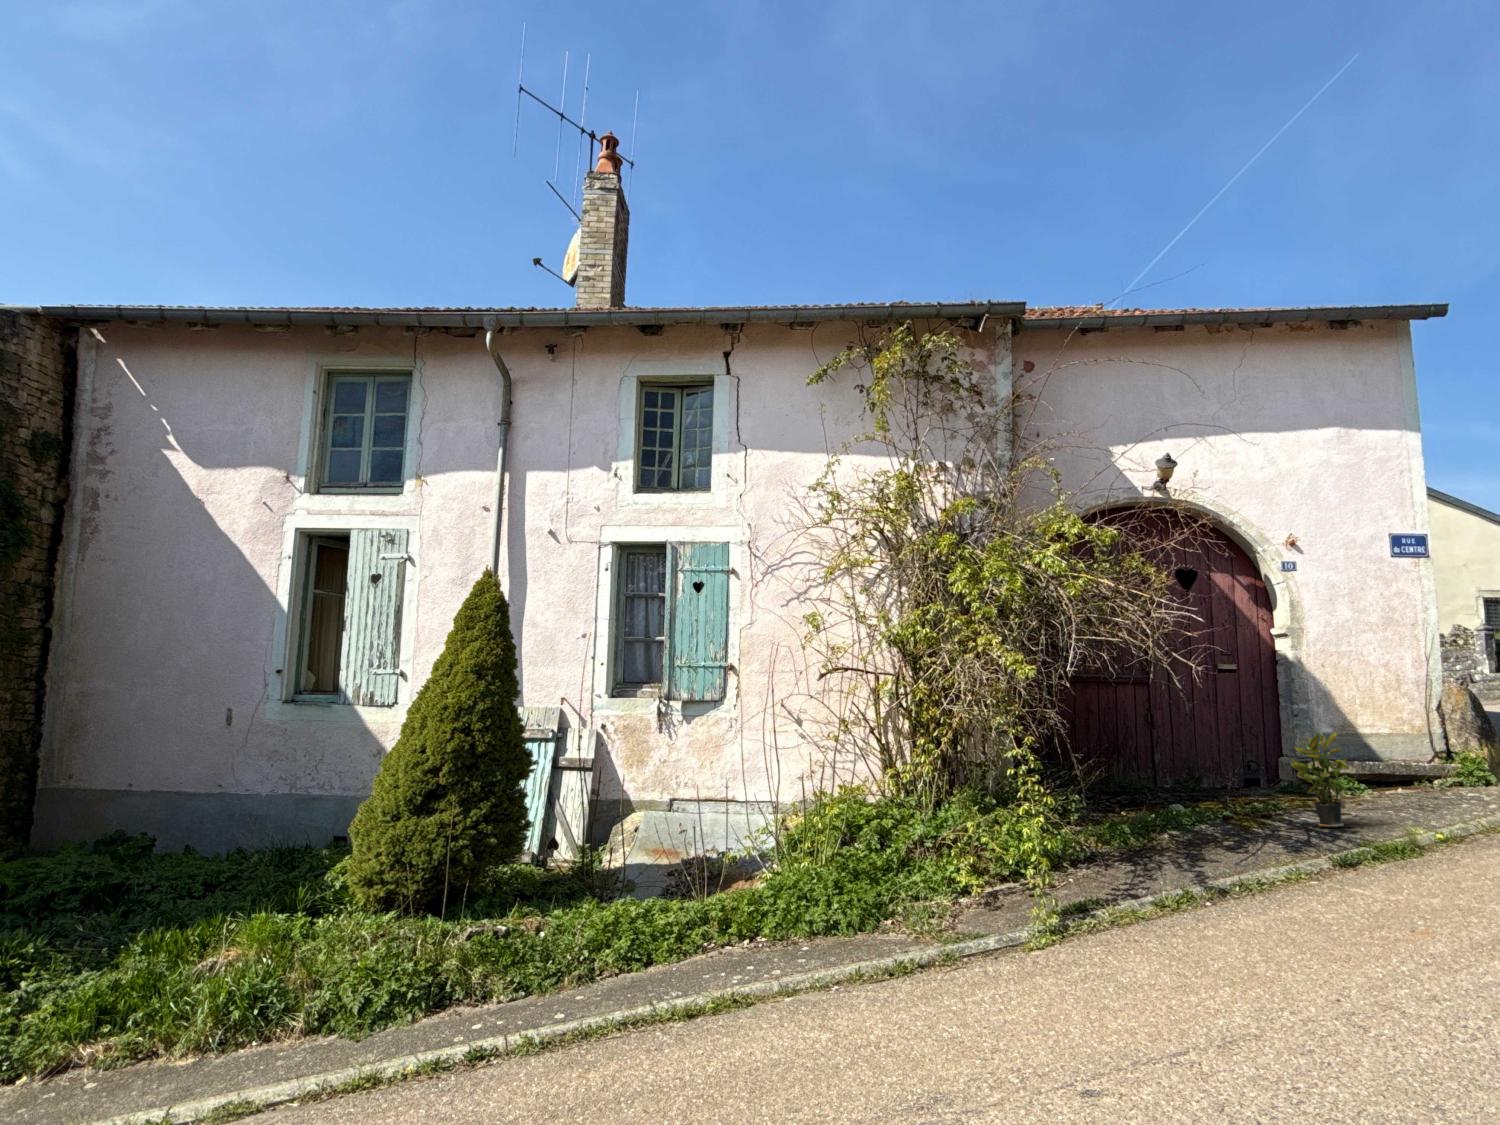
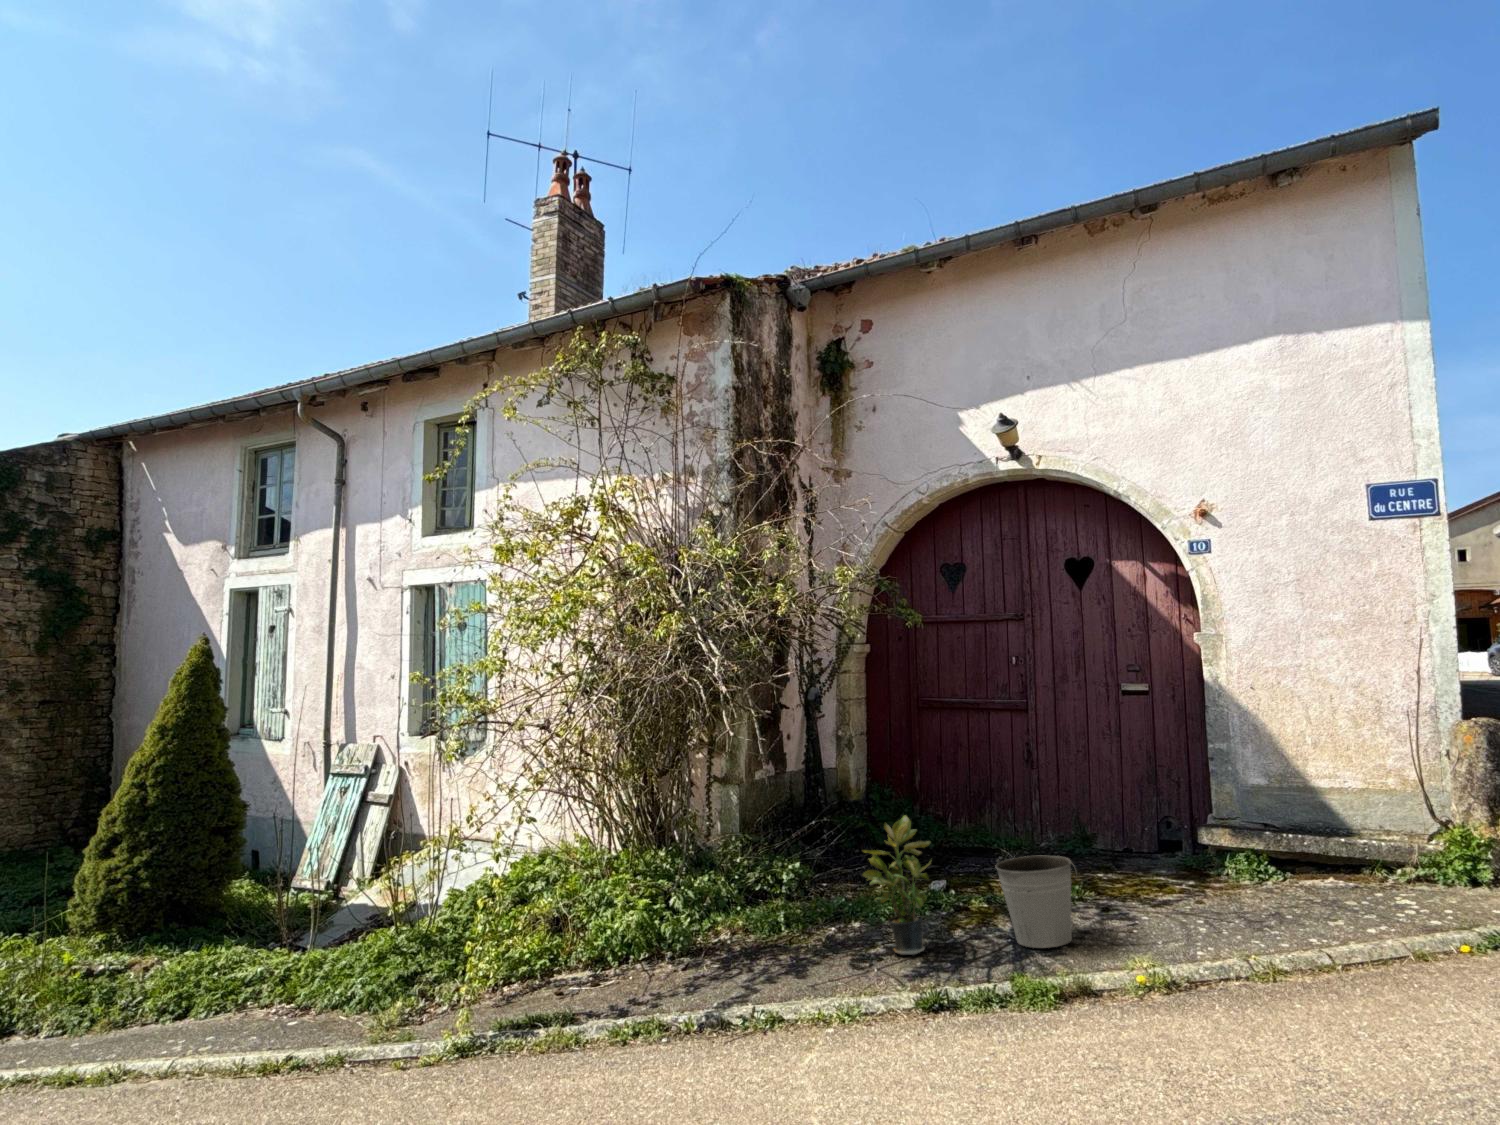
bucket: none [1364,757,1424,816] -> present [996,855,1073,948]

